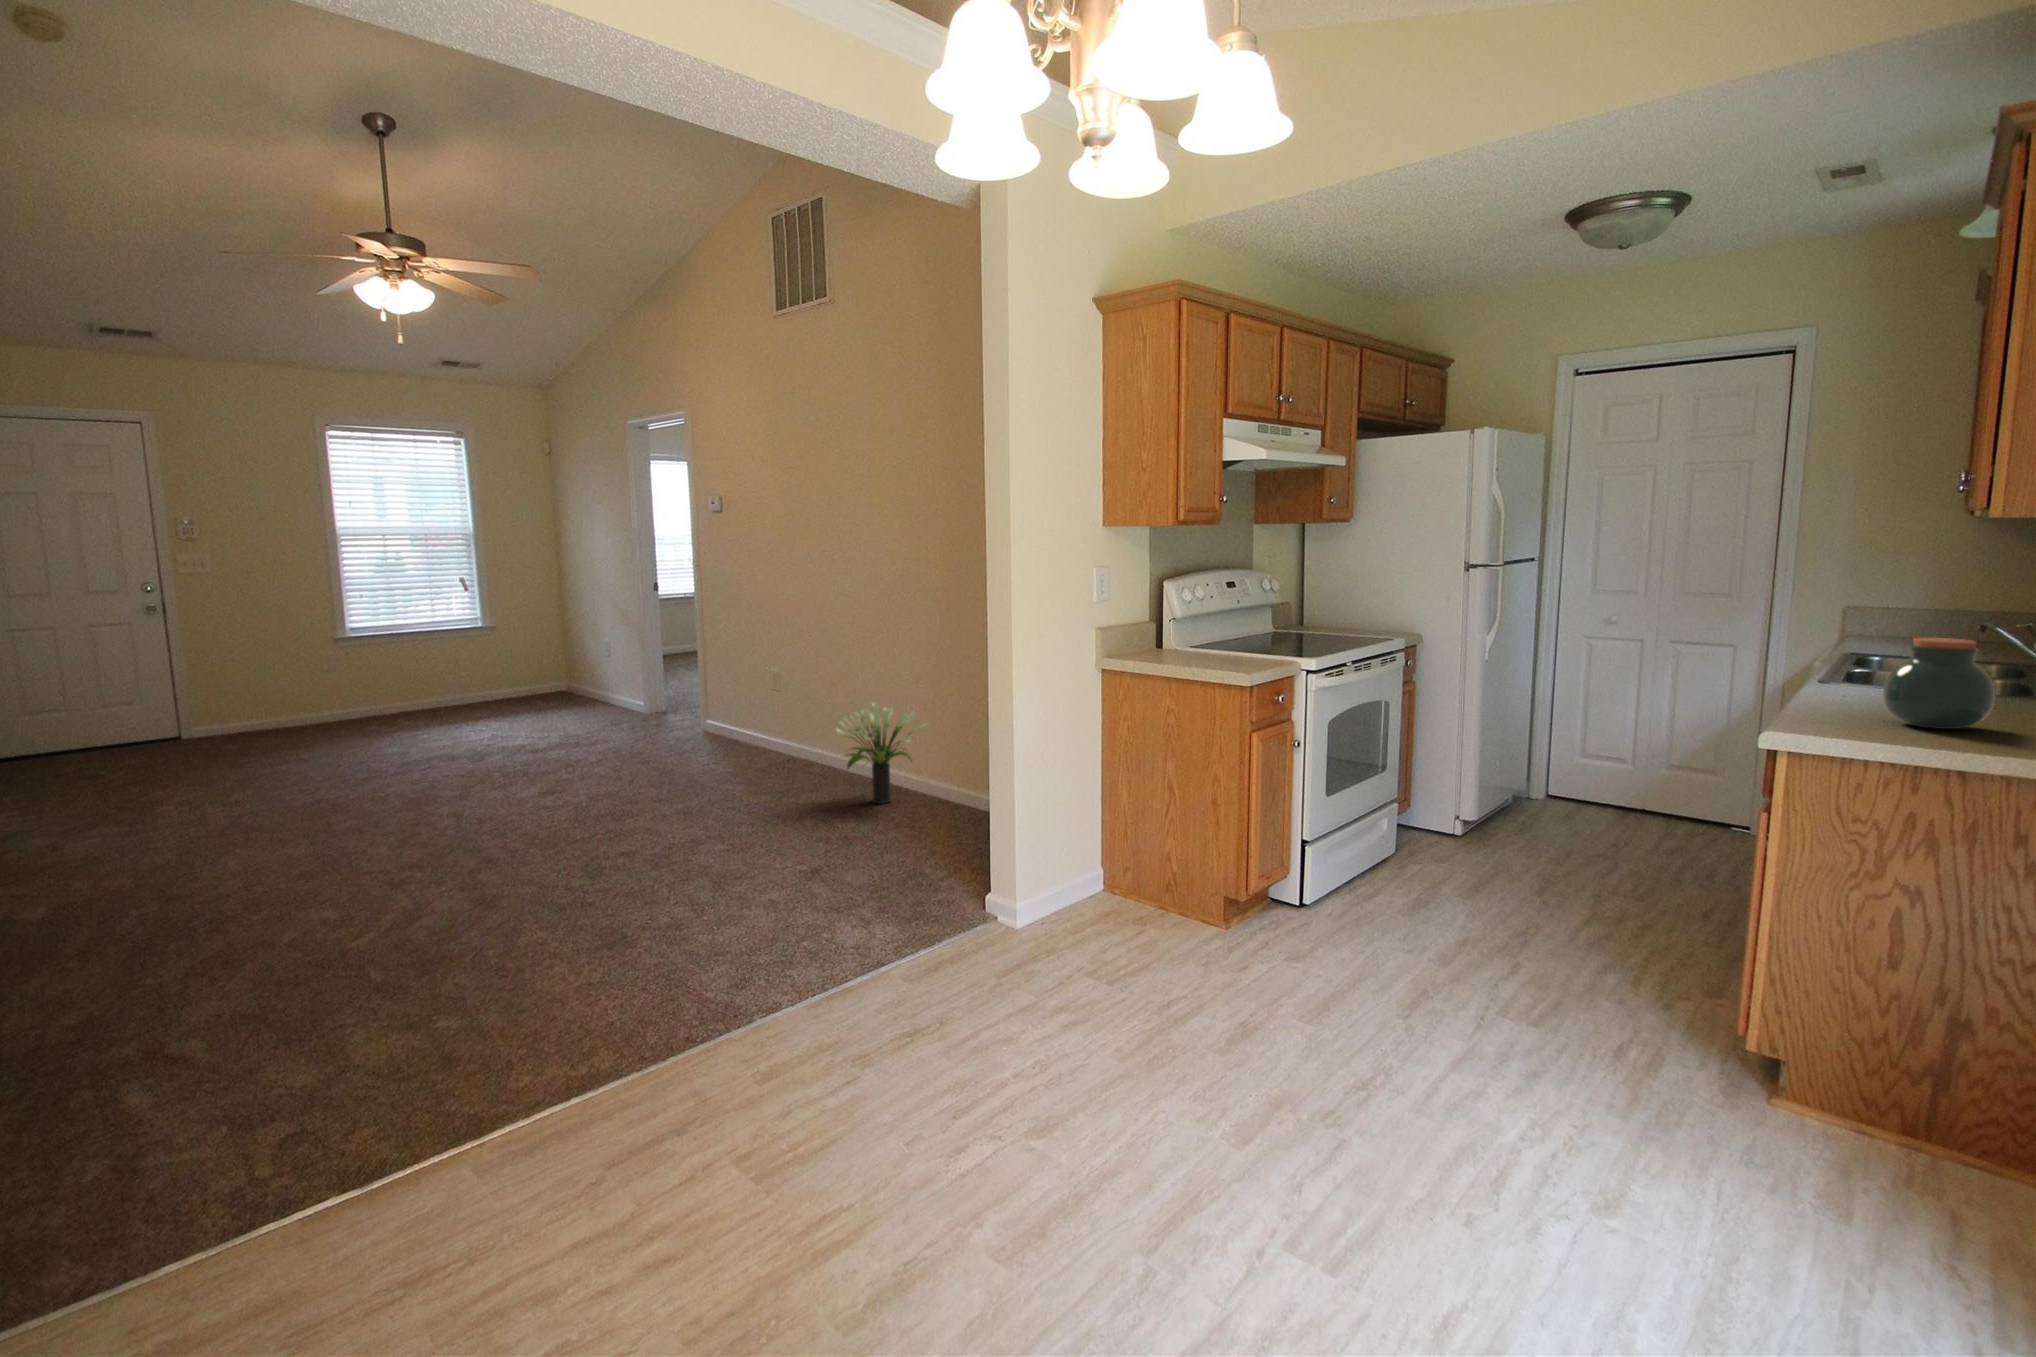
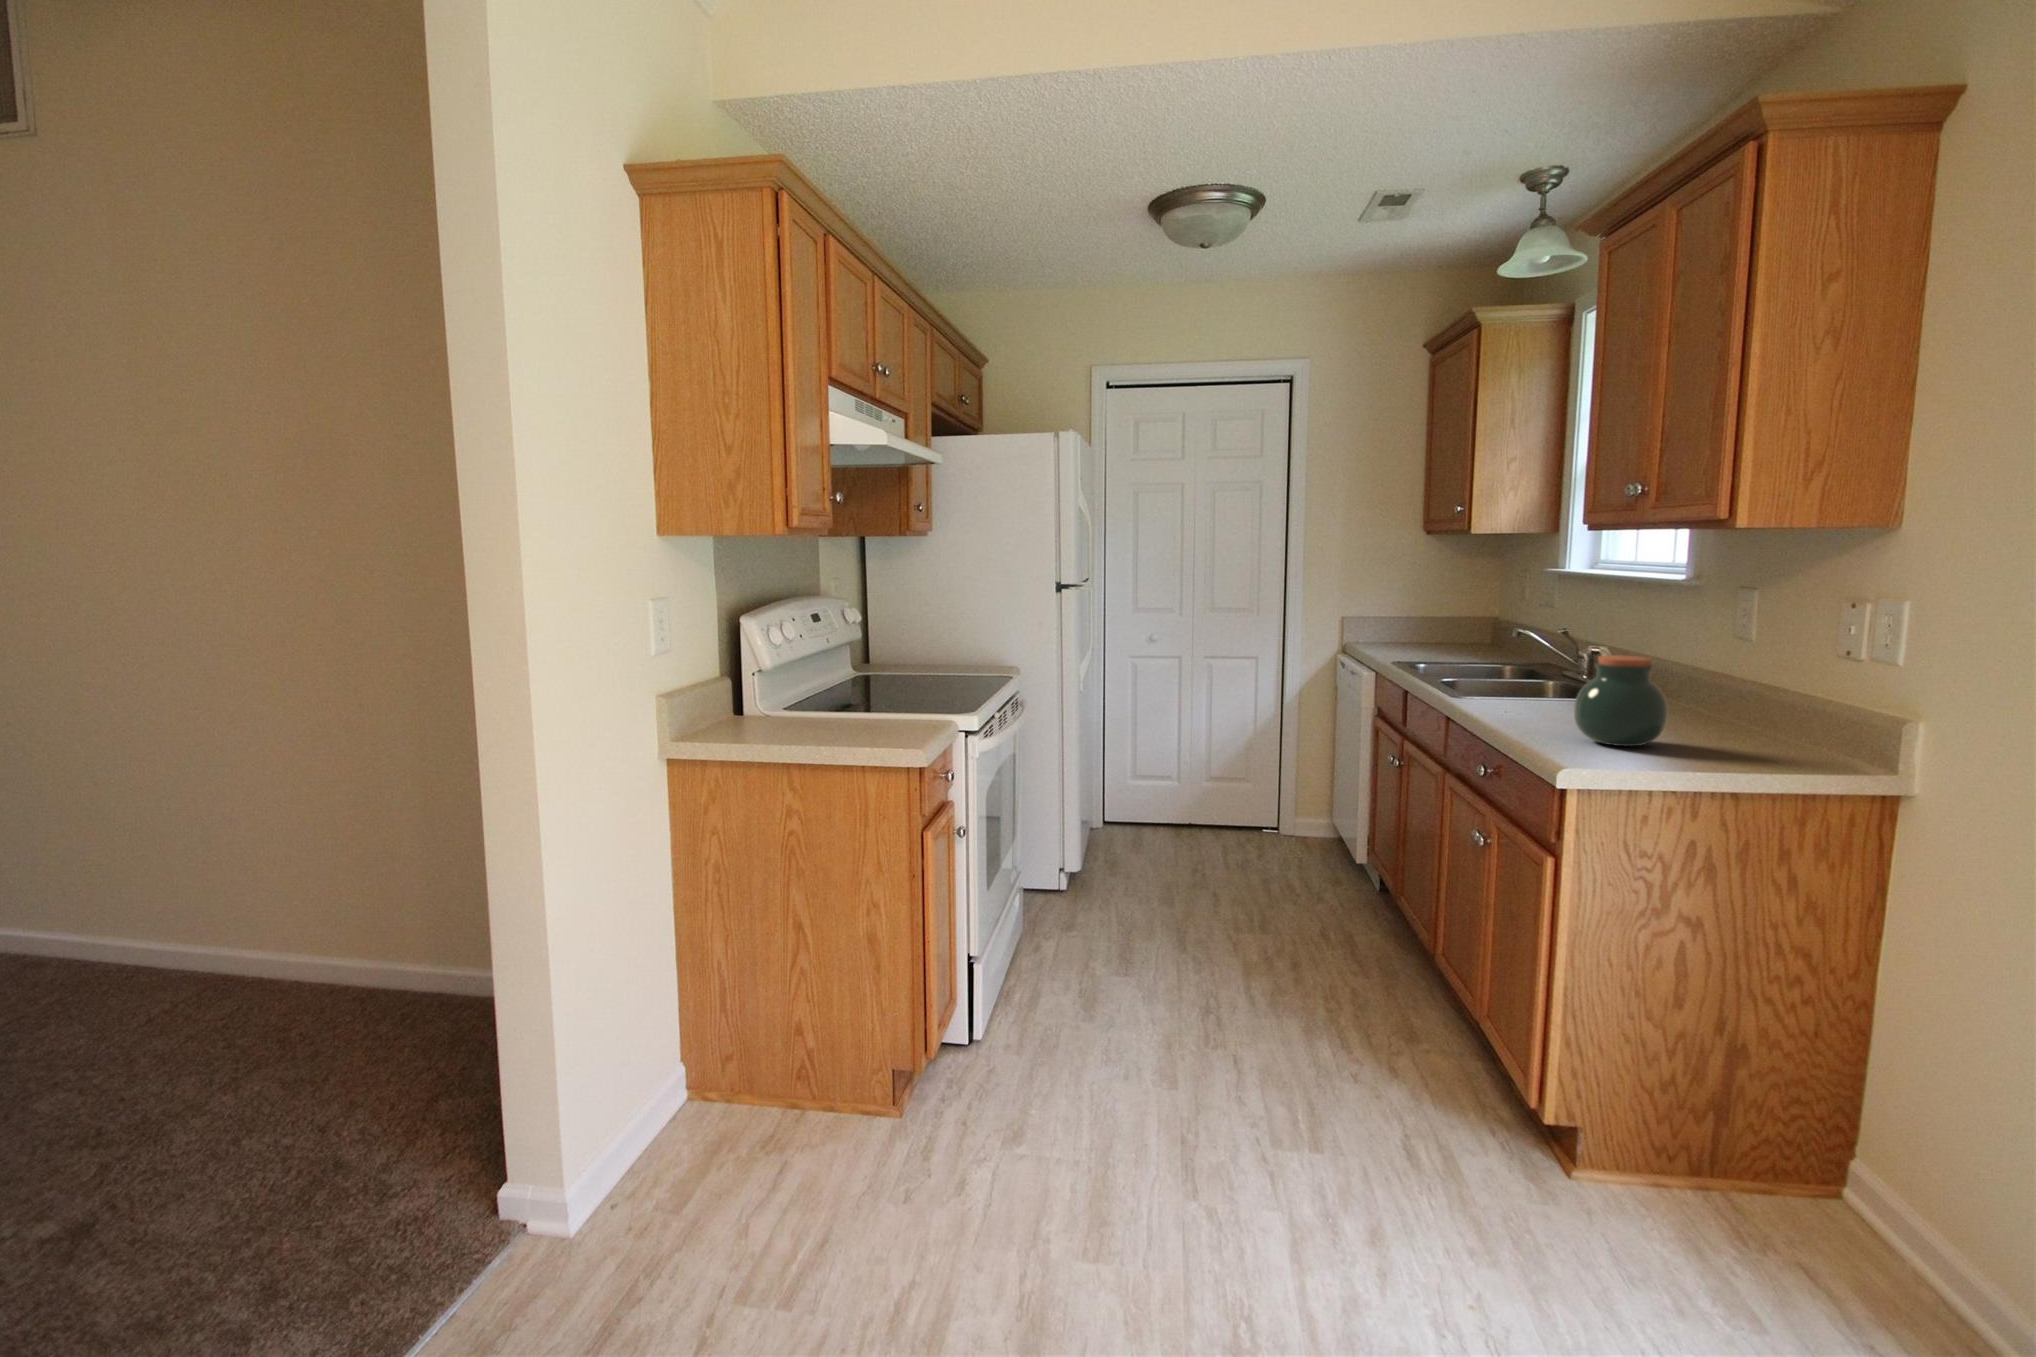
potted plant: present [836,702,929,804] -> none [73,843,294,1027]

